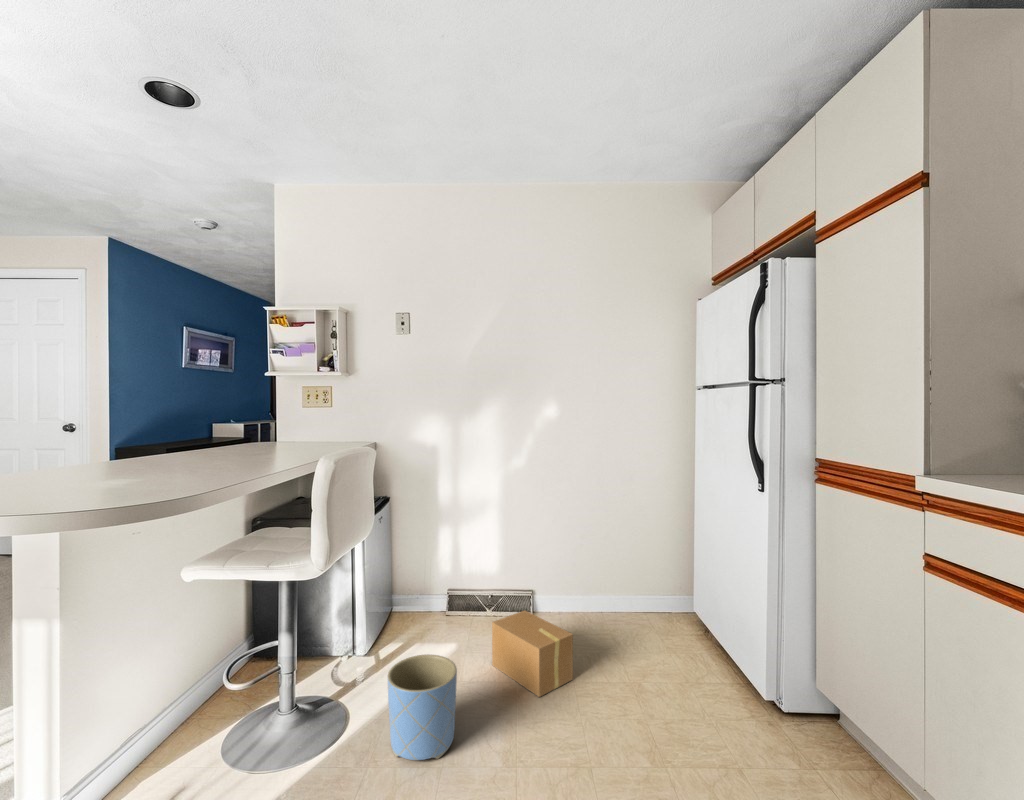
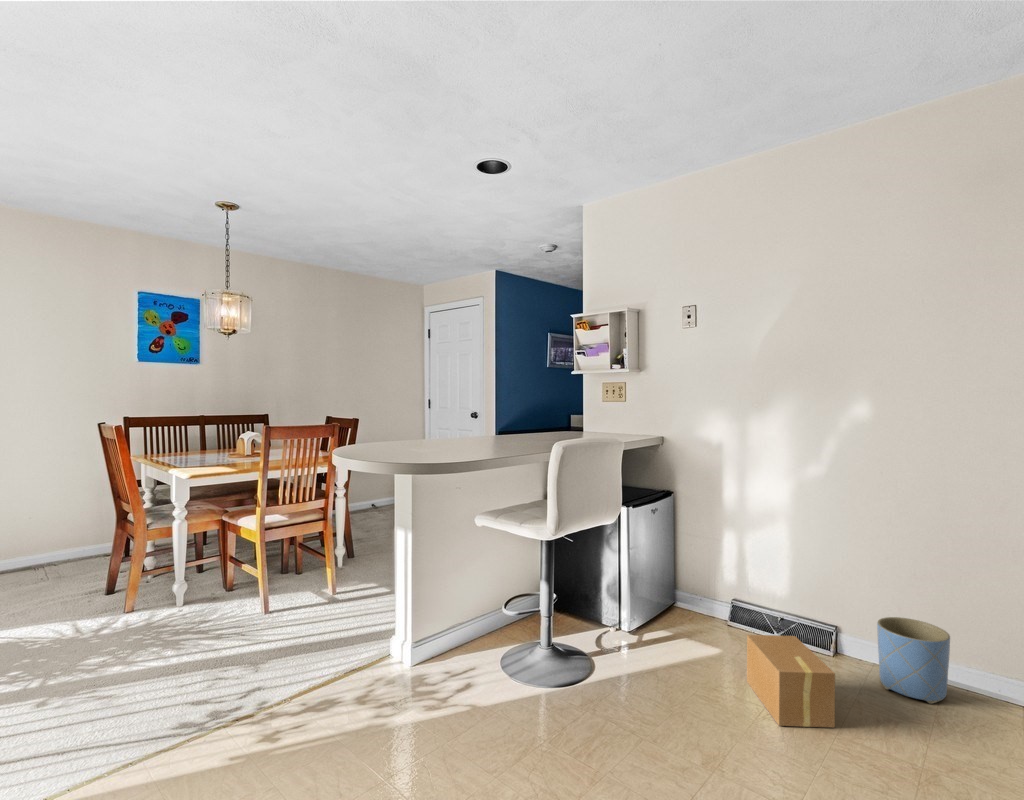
planter: present [388,655,457,760] -> present [877,617,950,704]

